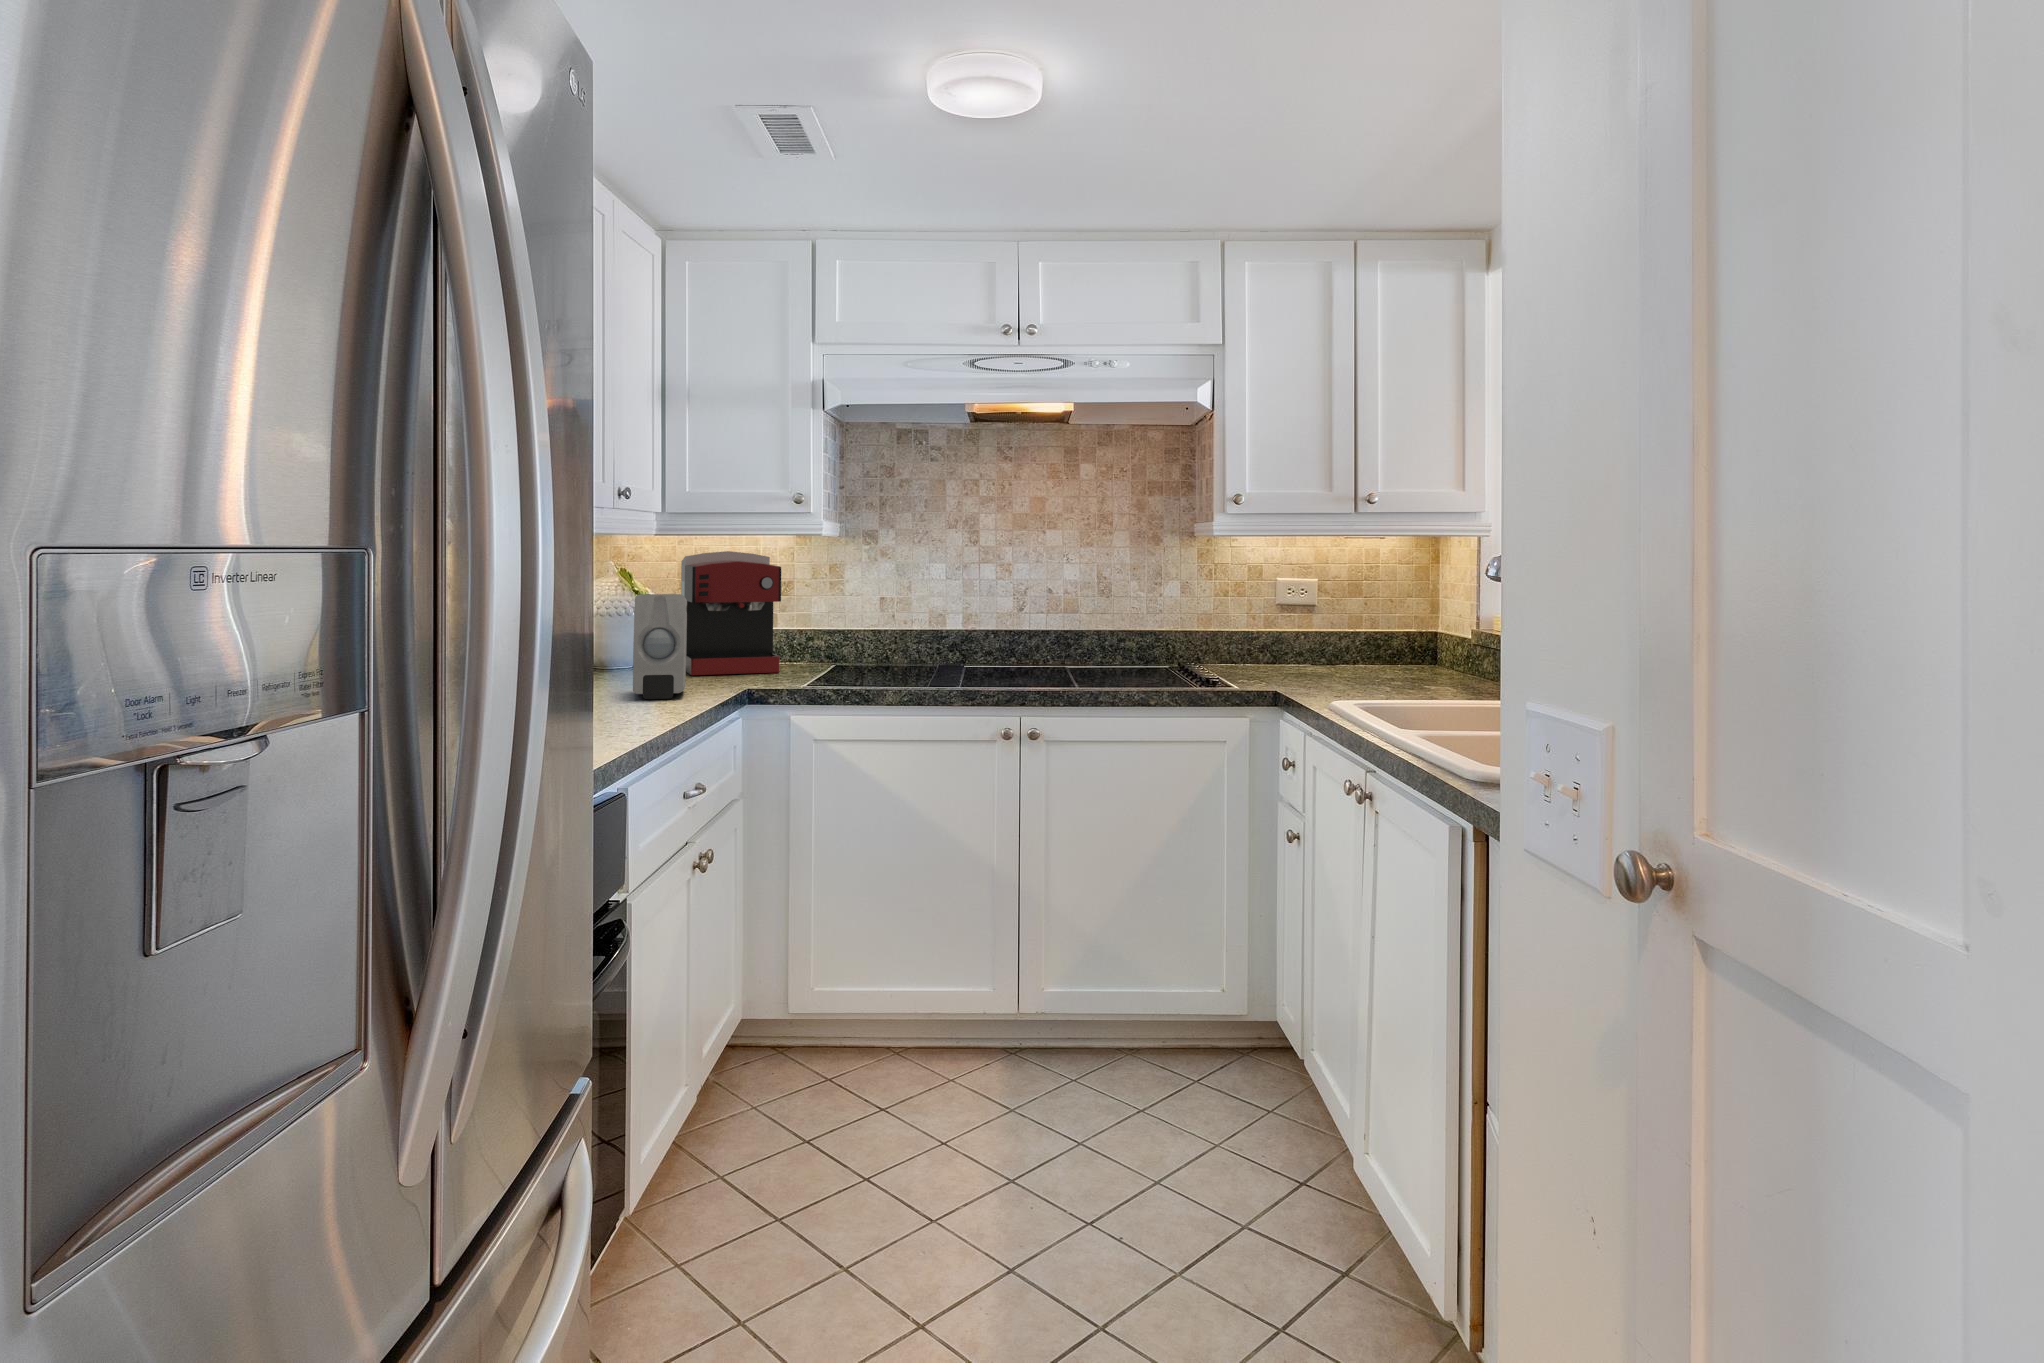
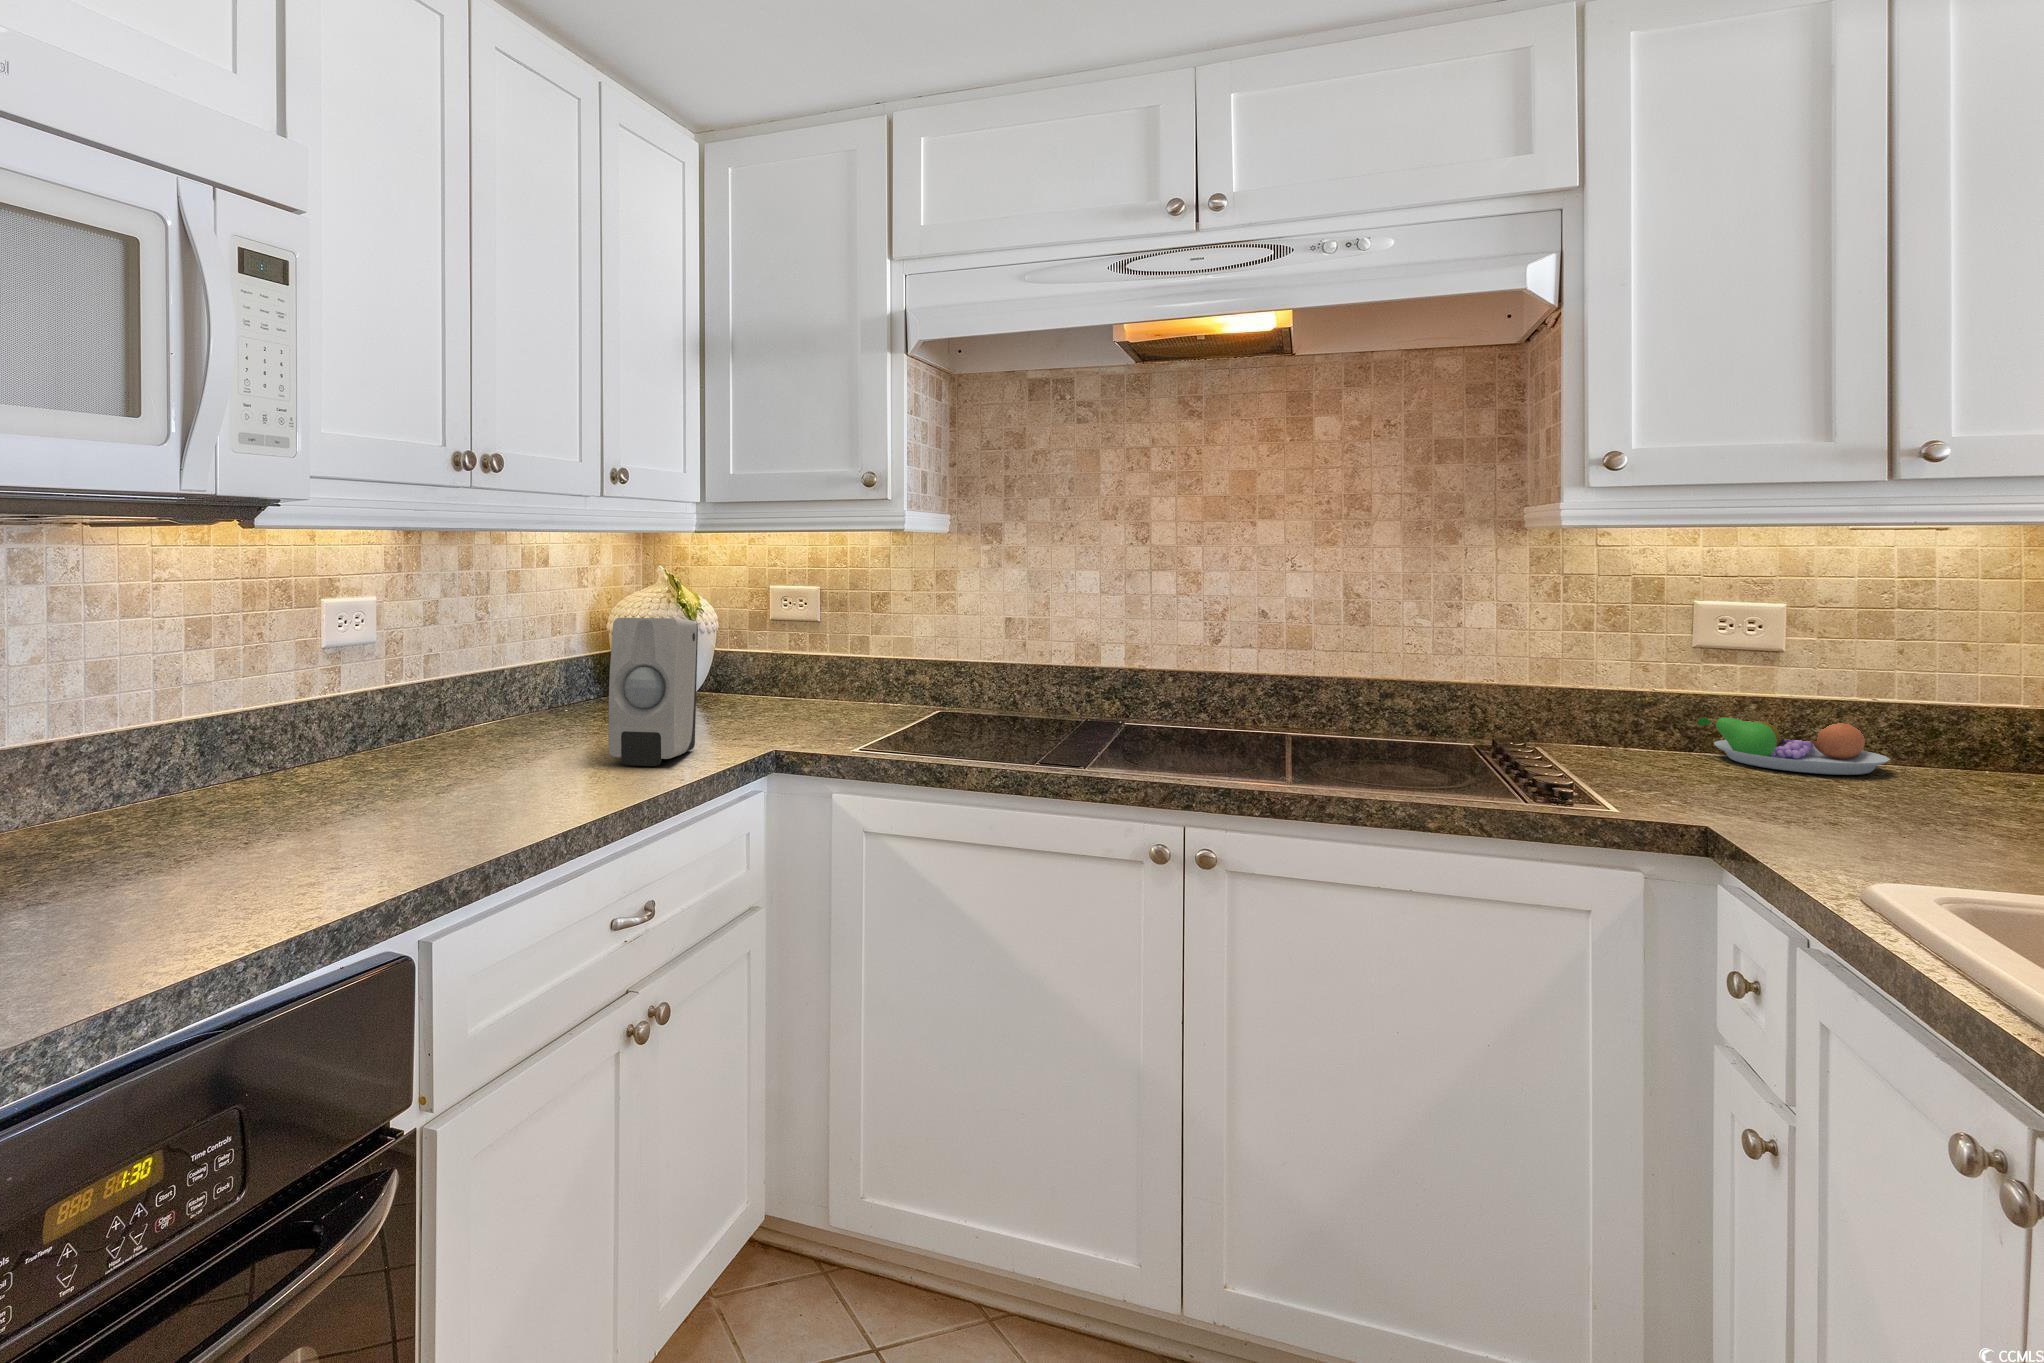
coffee maker: present [681,551,781,675] -> none [734,553,853,721]
fruit bowl: none [1277,636,1361,670] -> present [1697,717,1890,775]

